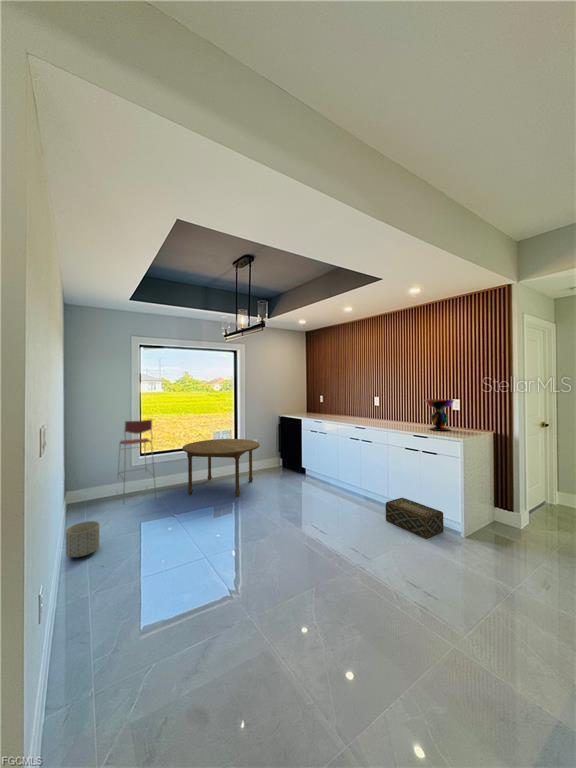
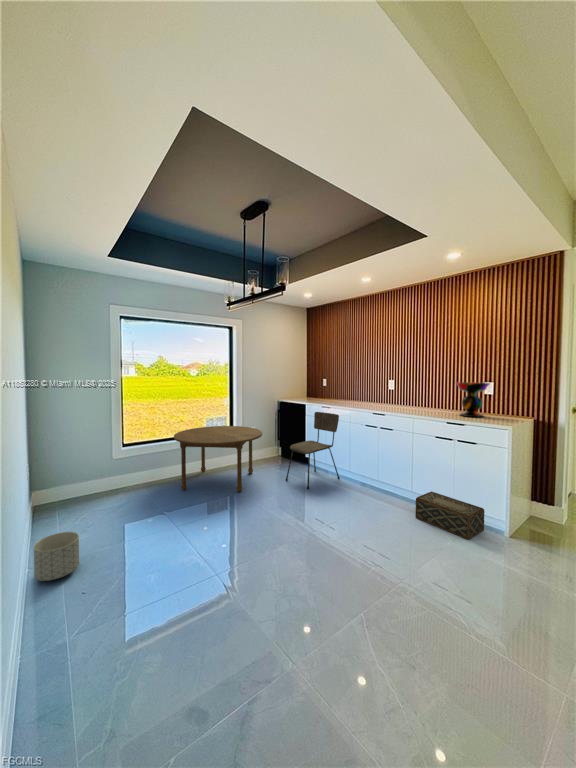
bar stool: present [118,420,156,499] -> none [95,403,144,505]
dining chair: none [280,426,329,495] -> present [286,412,340,489]

